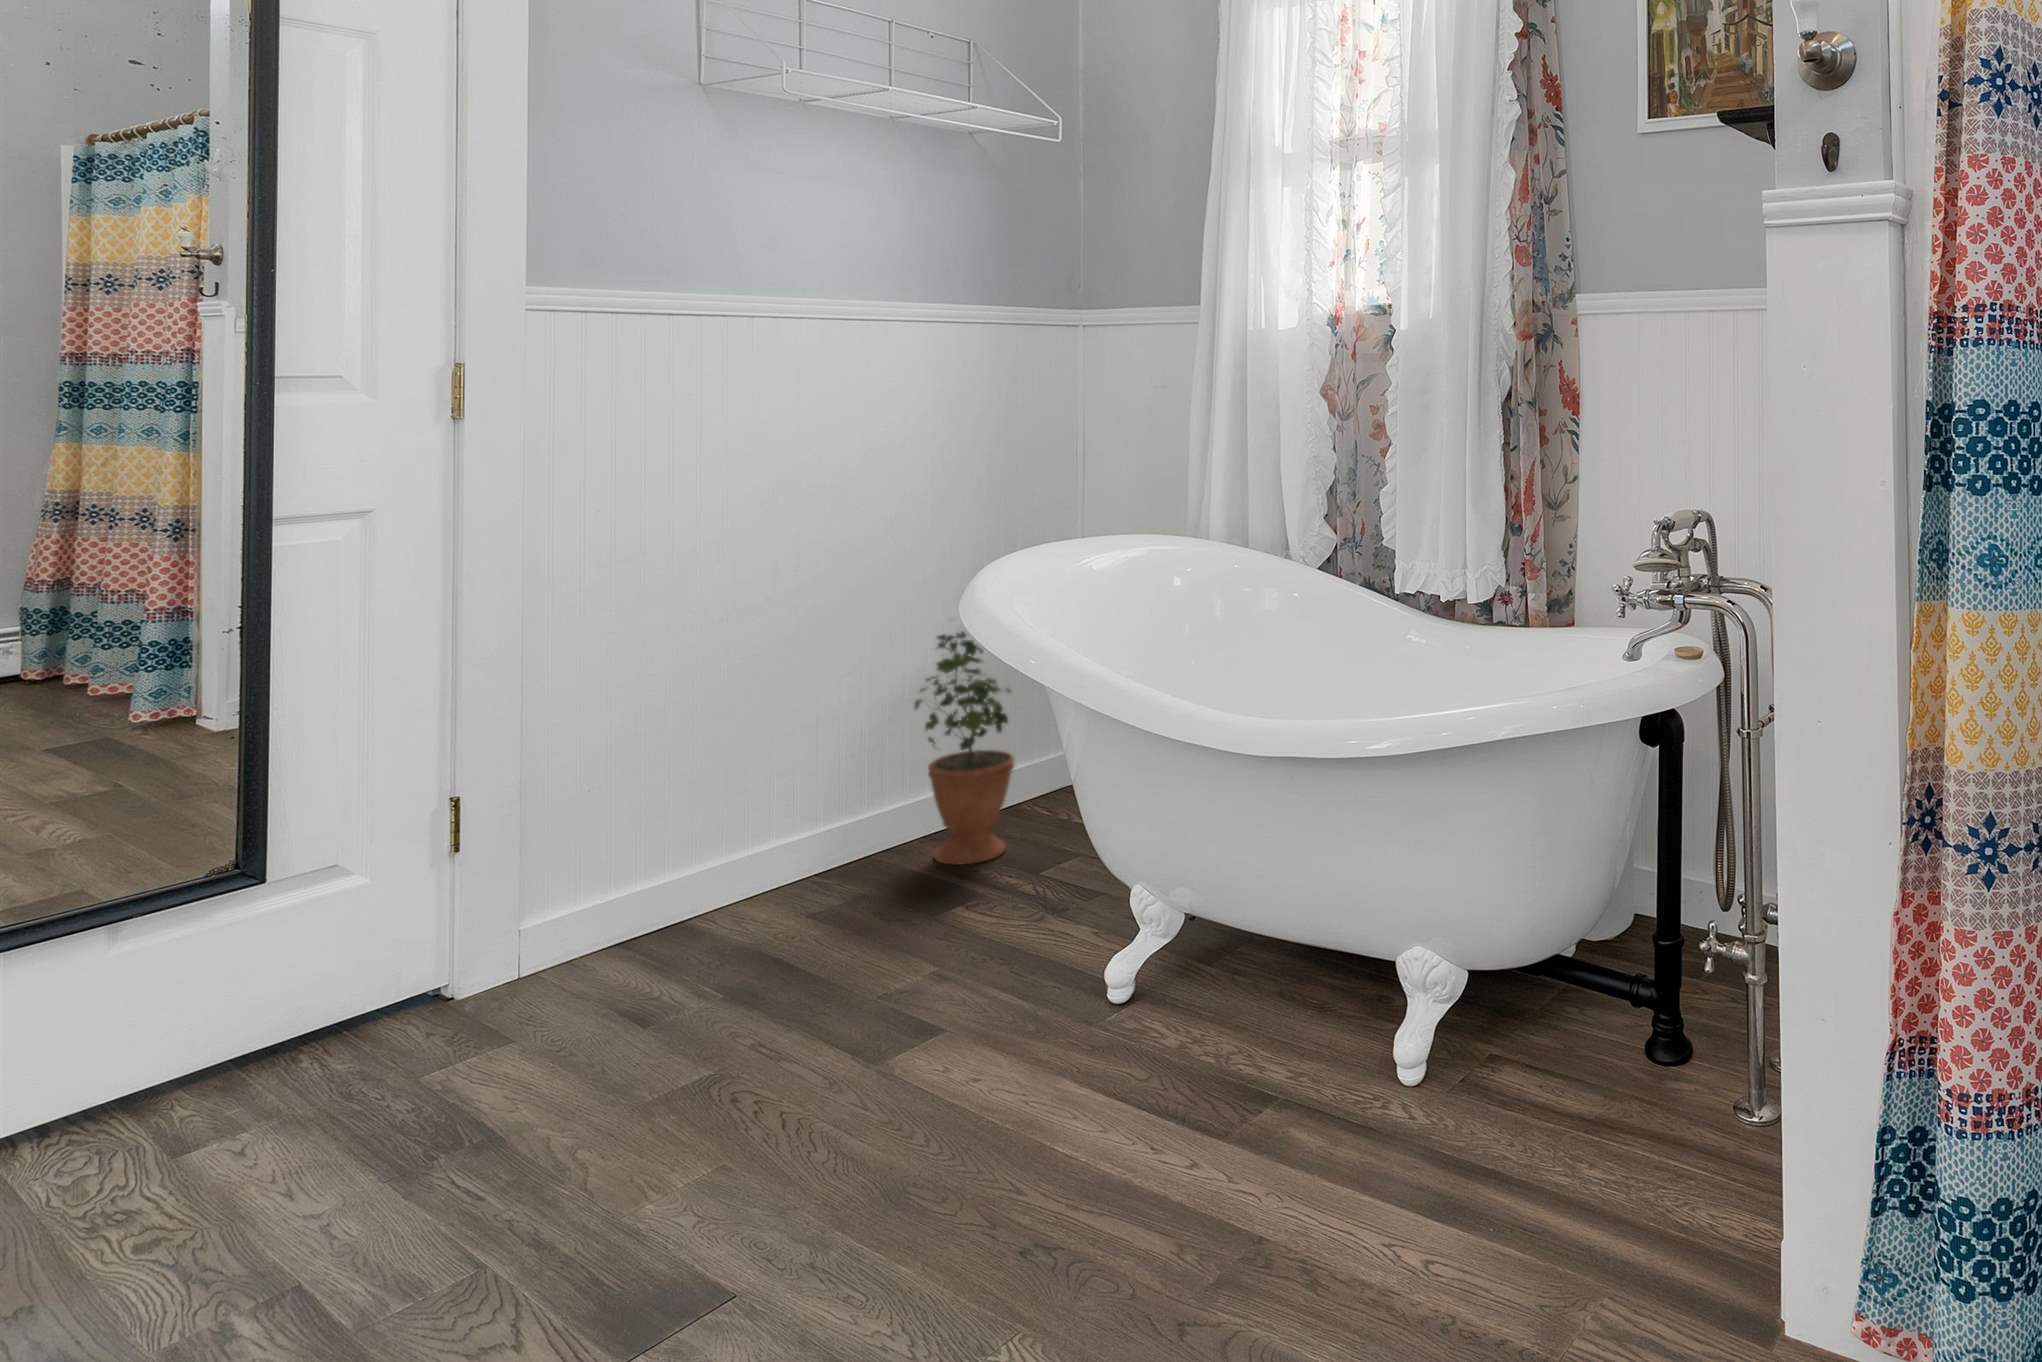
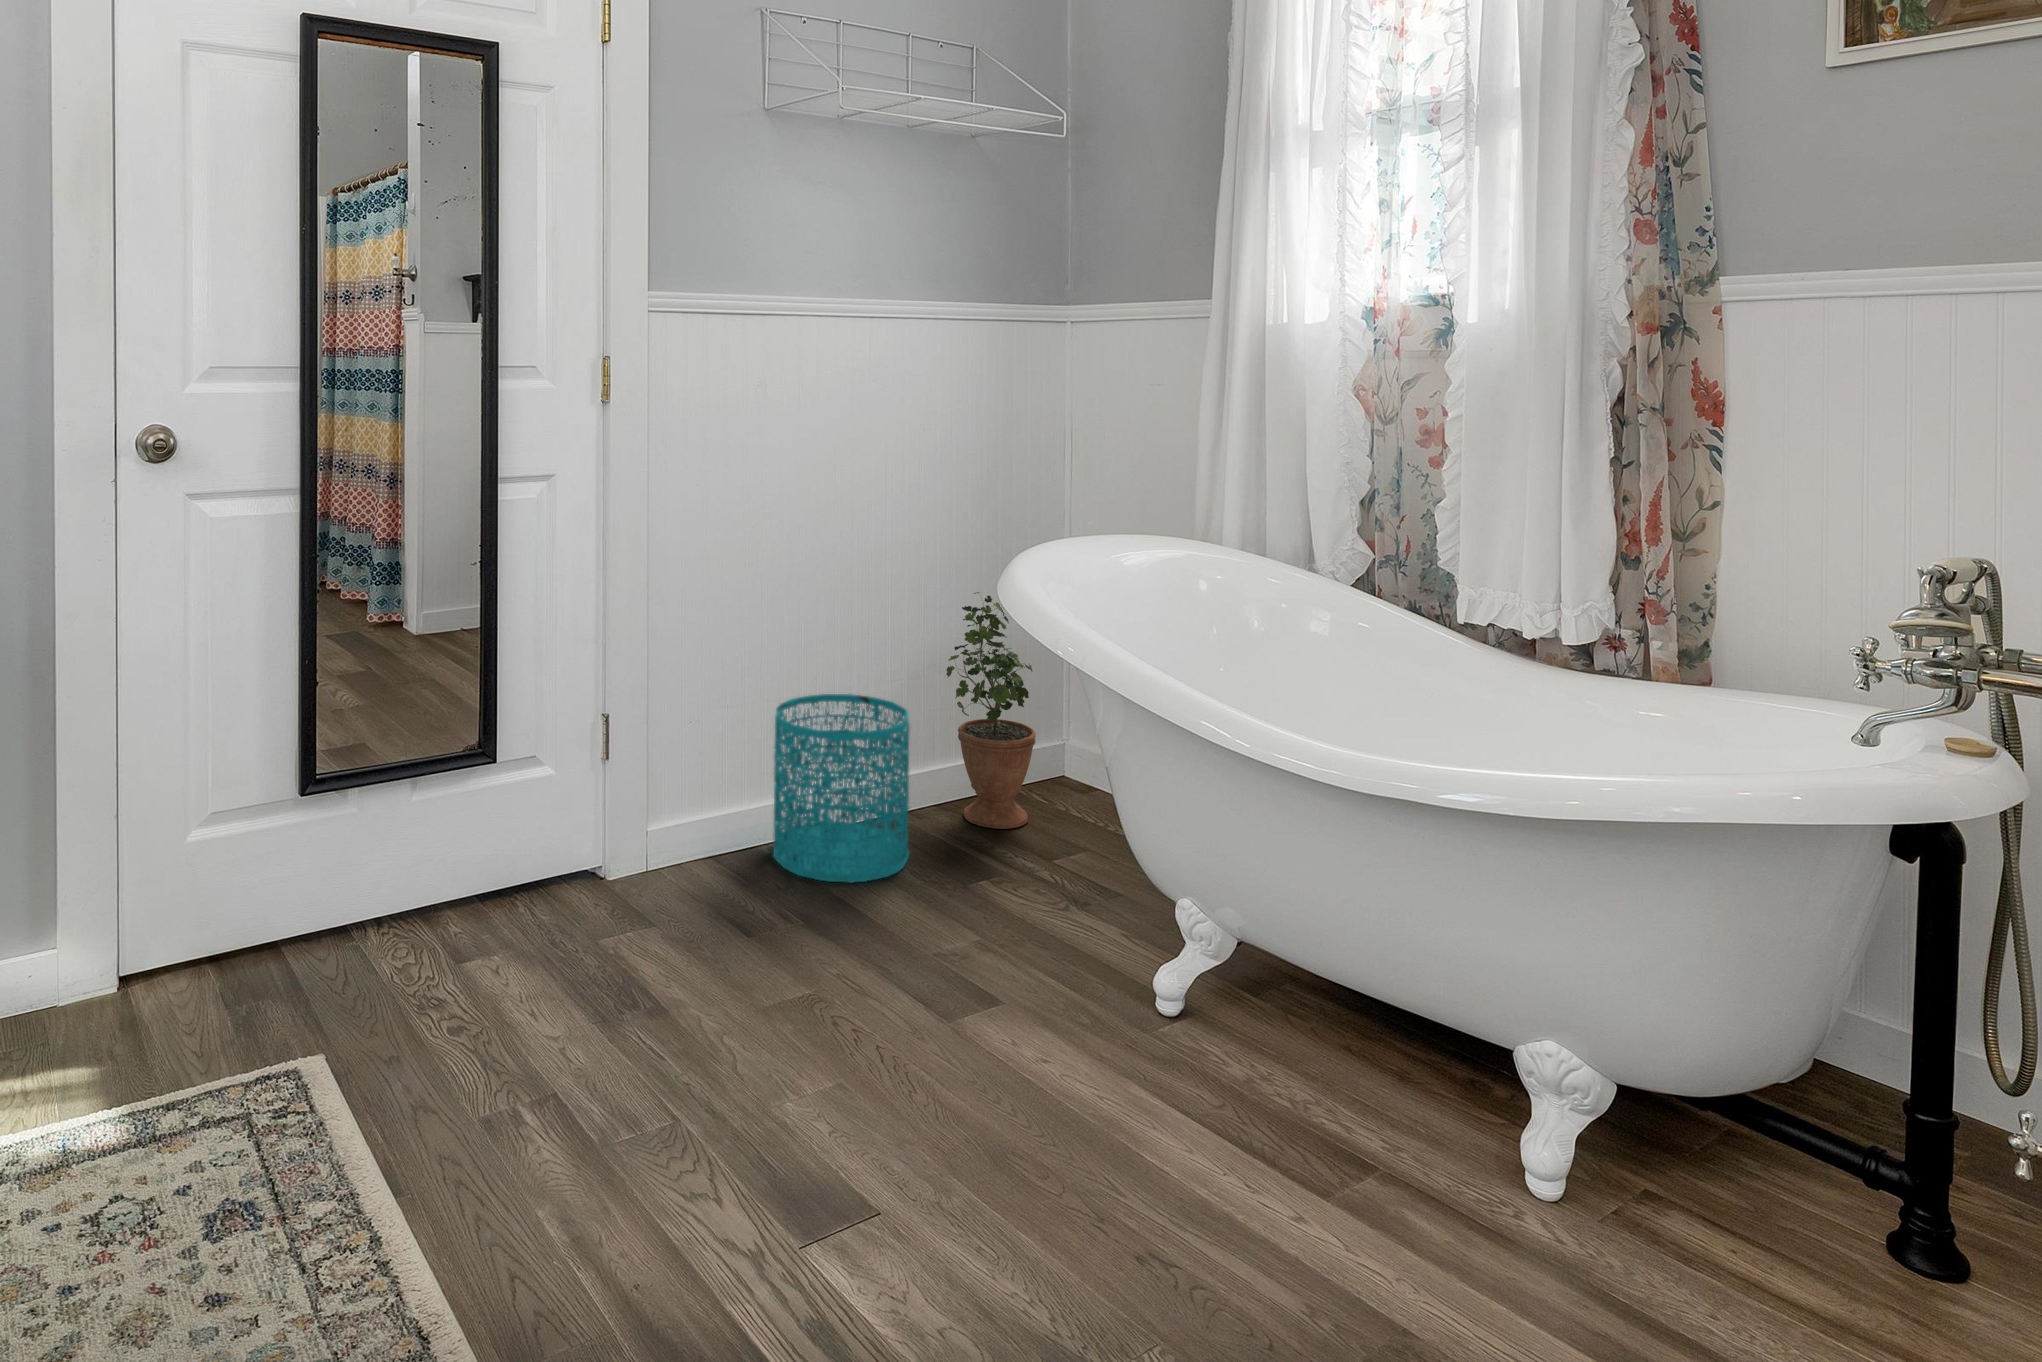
wastebasket: none [691,742,864,953] -> present [773,694,909,883]

